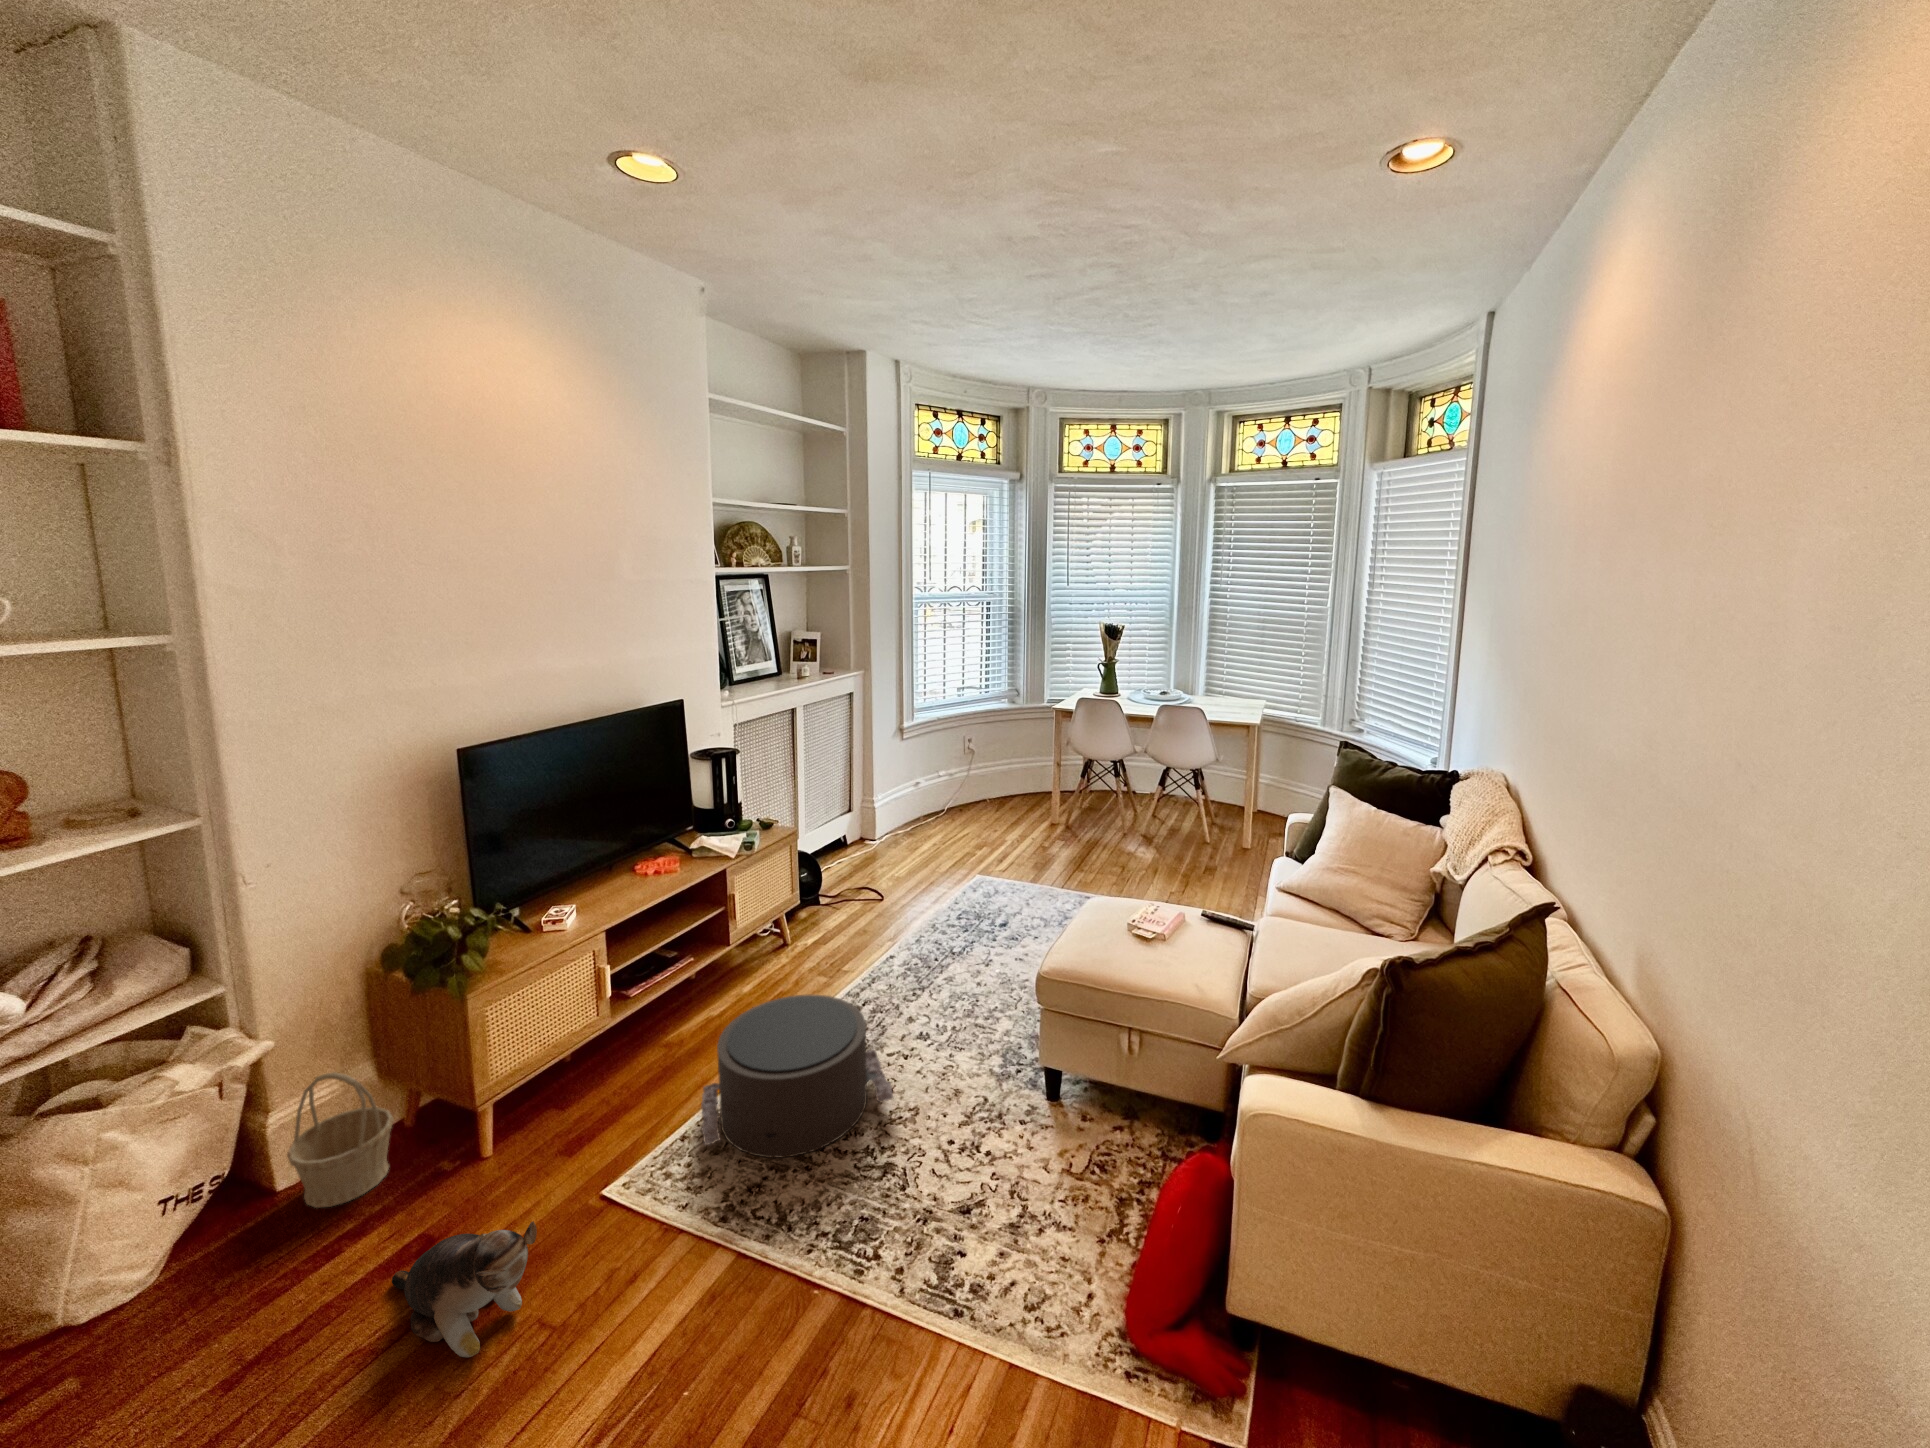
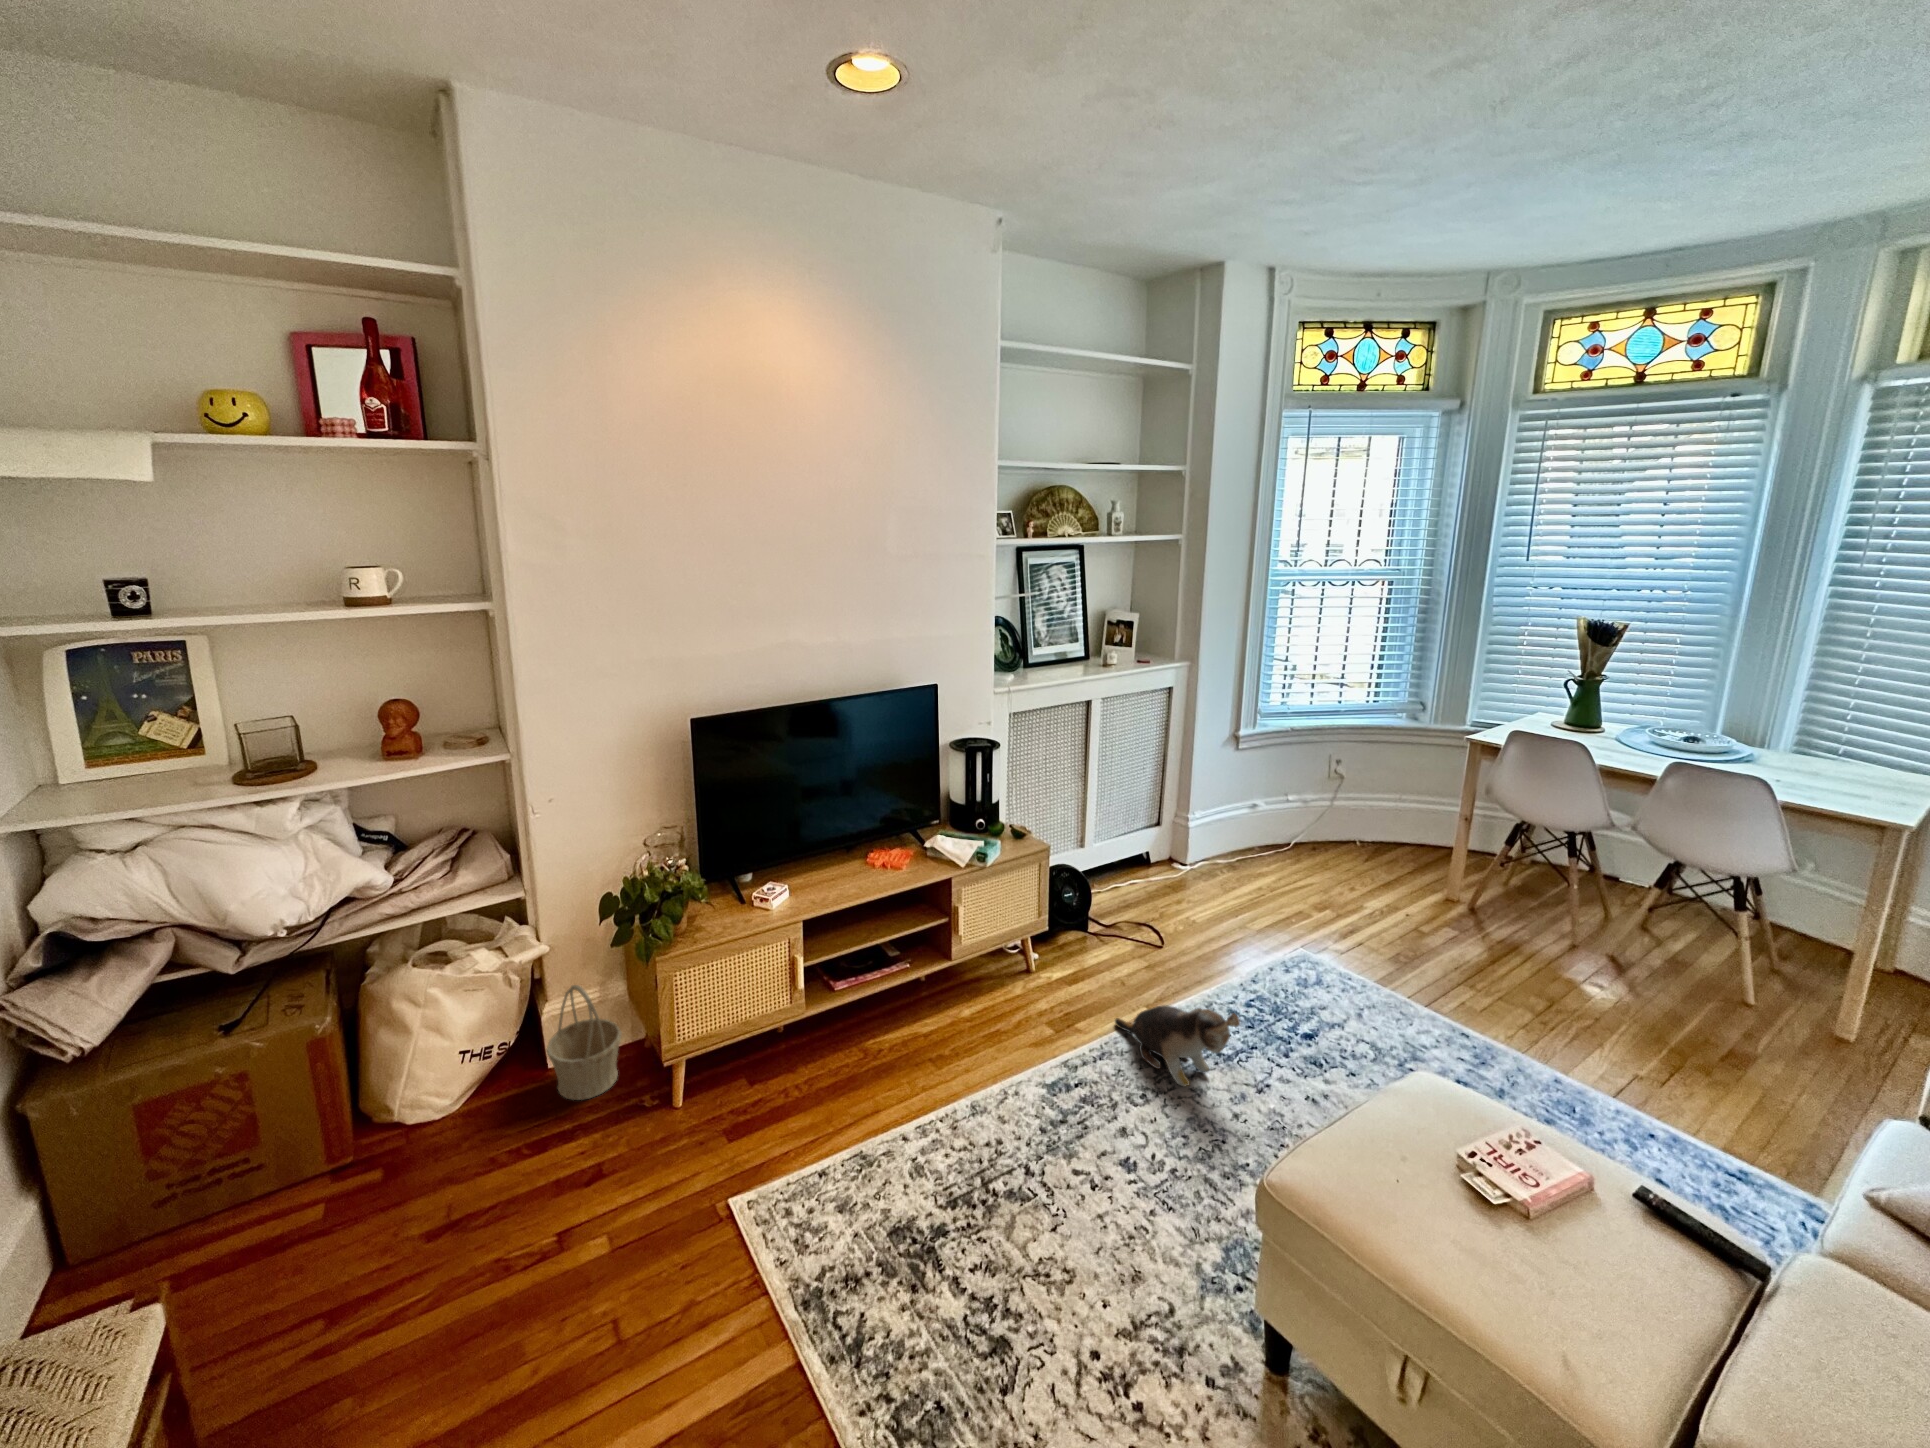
pouf: present [701,995,893,1158] -> none [824,1053,1049,1266]
plush toy: present [392,1221,537,1357] -> present [1115,1005,1240,1086]

